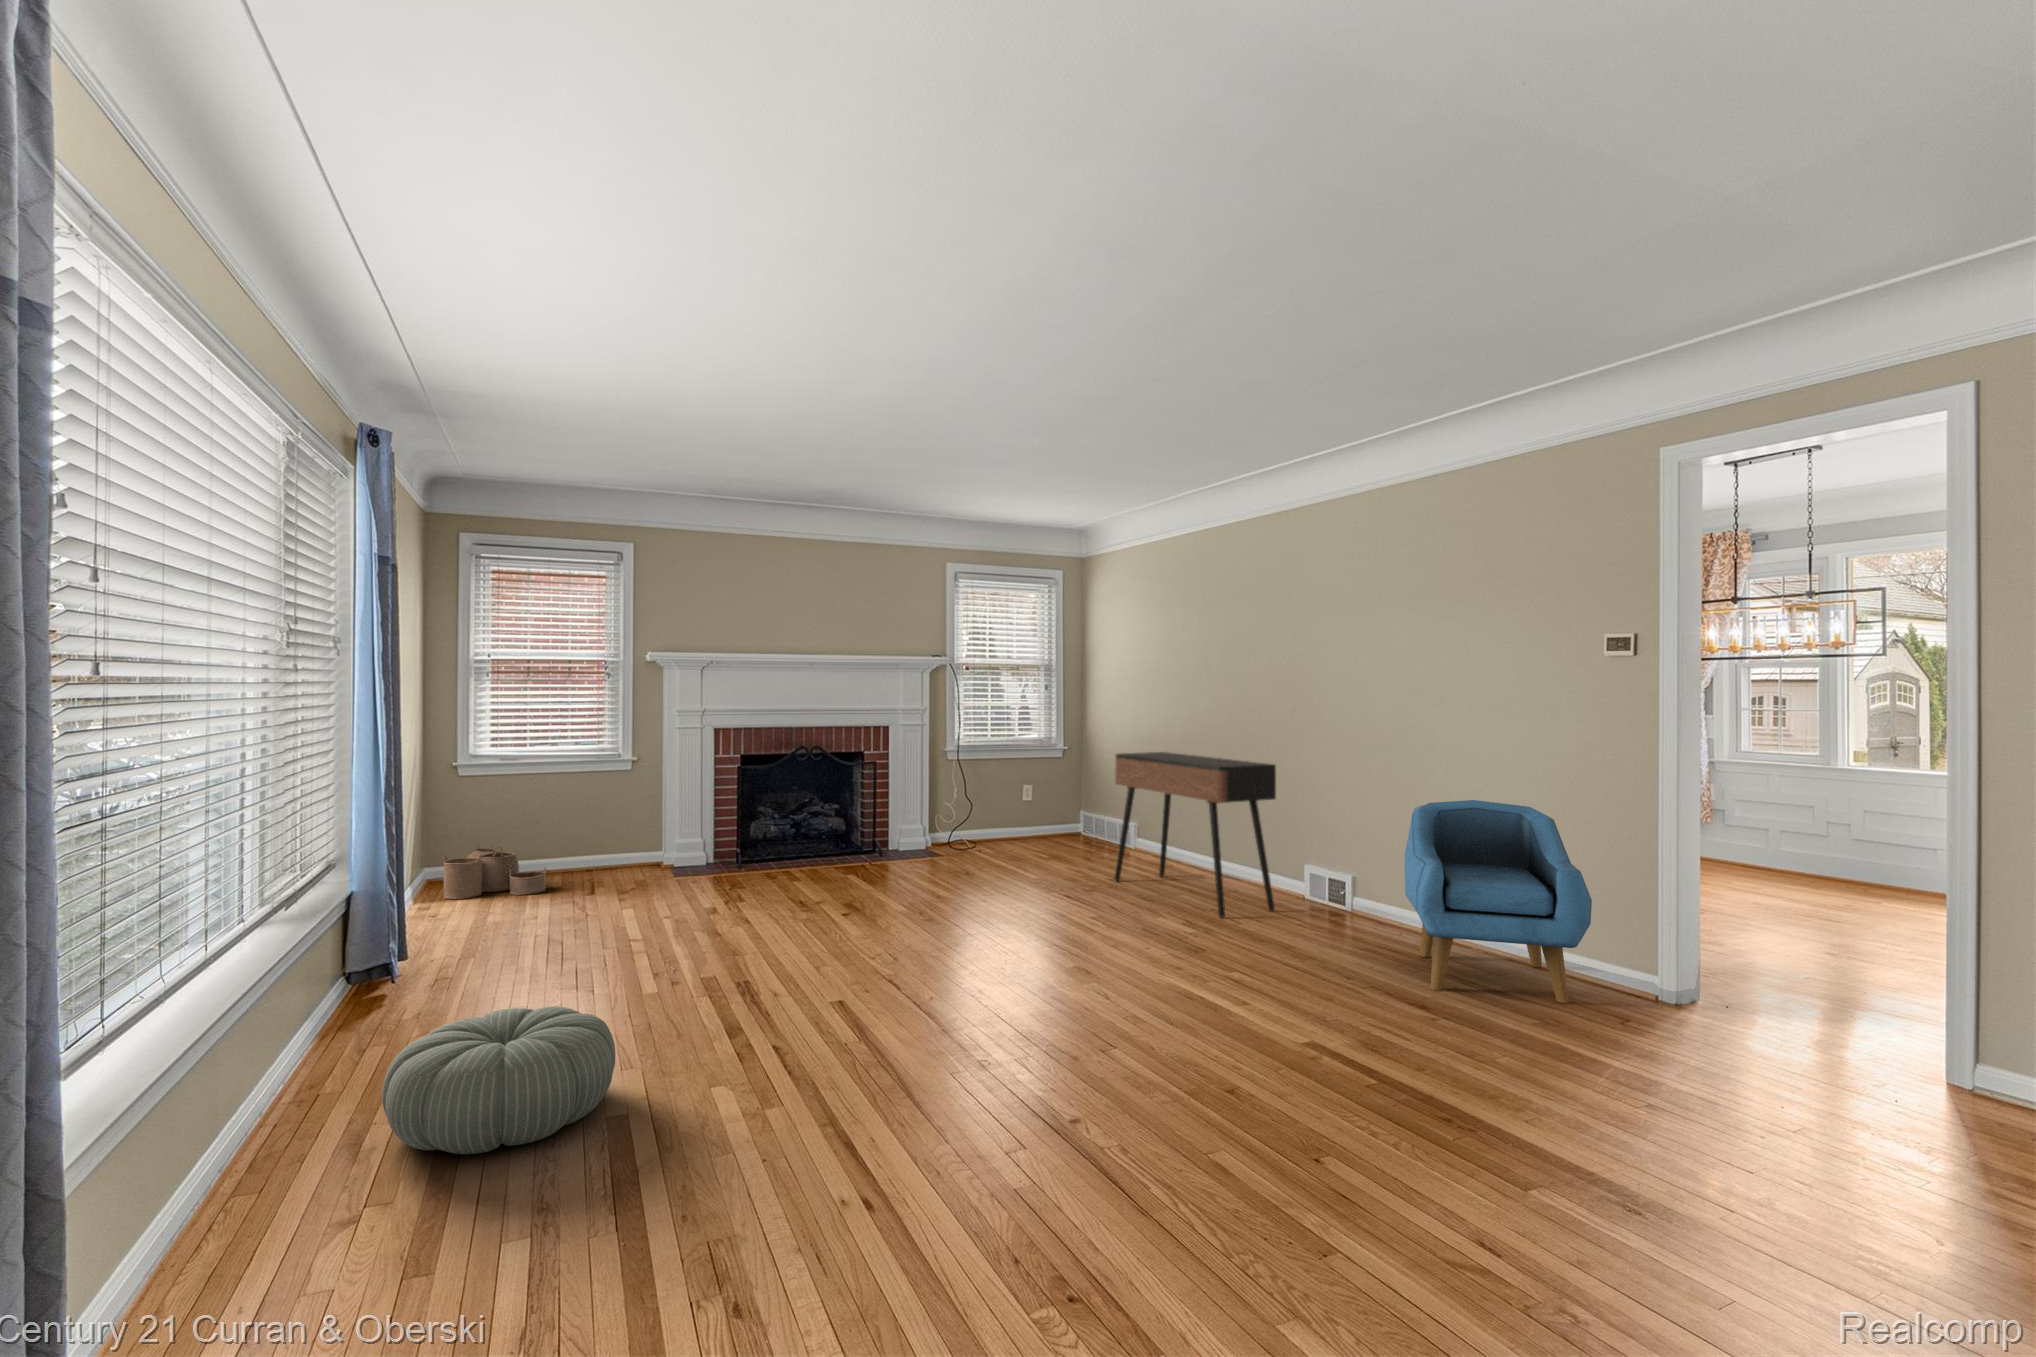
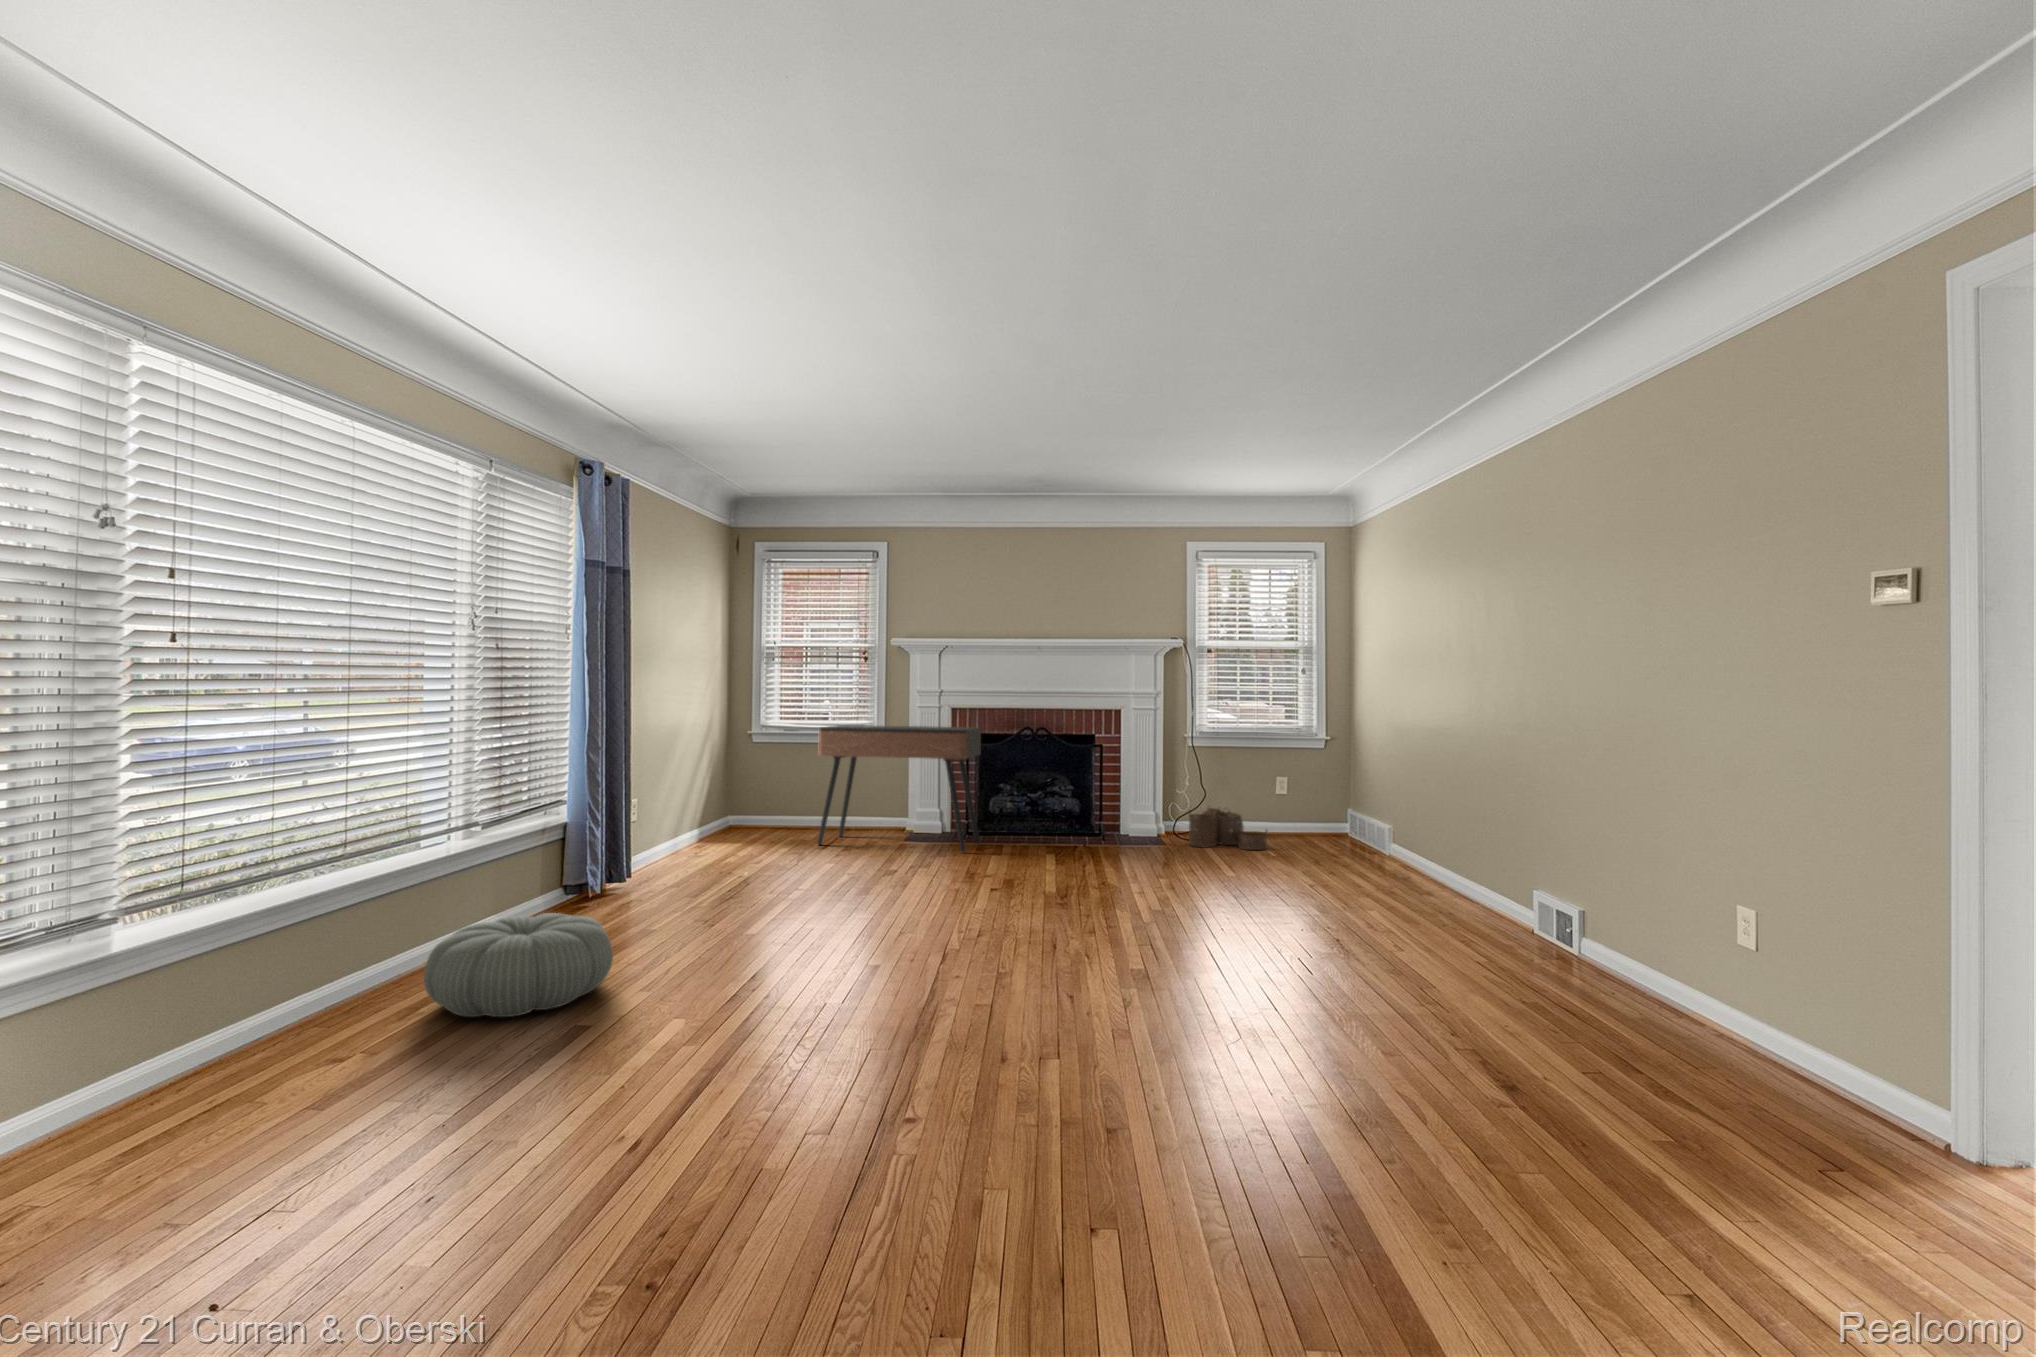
console table: present [1114,752,1276,918] -> present [817,725,981,852]
armchair: present [1404,800,1592,1003] -> none [1521,812,1813,1122]
woven basket: present [443,846,546,899] -> present [1189,807,1267,850]

